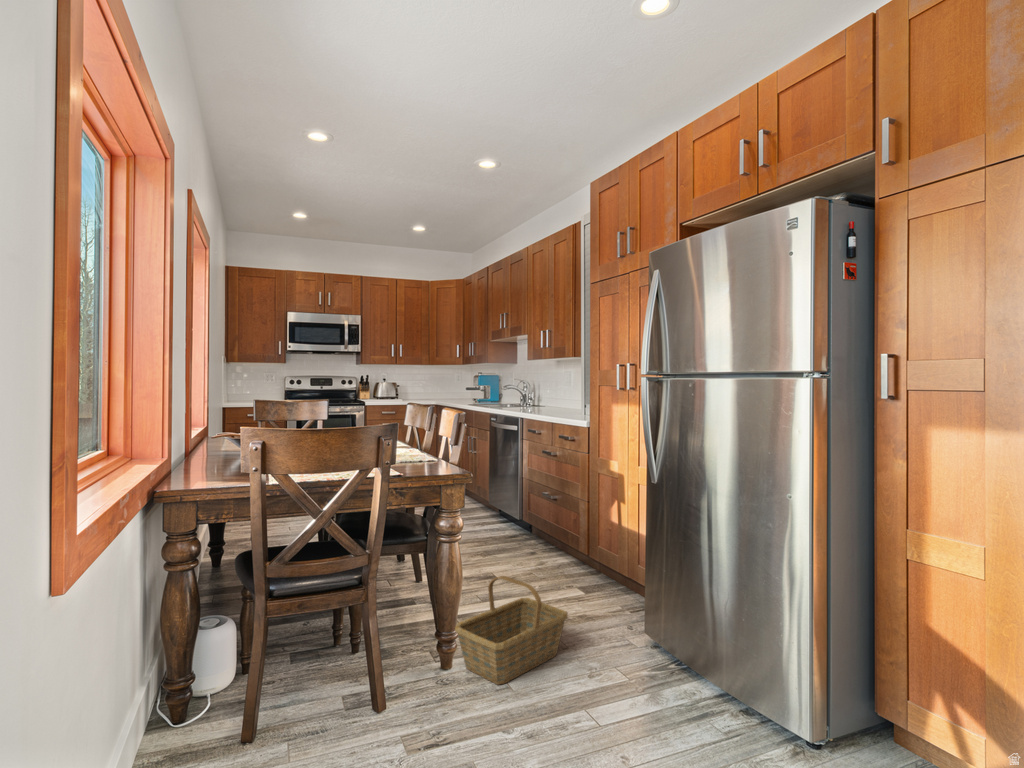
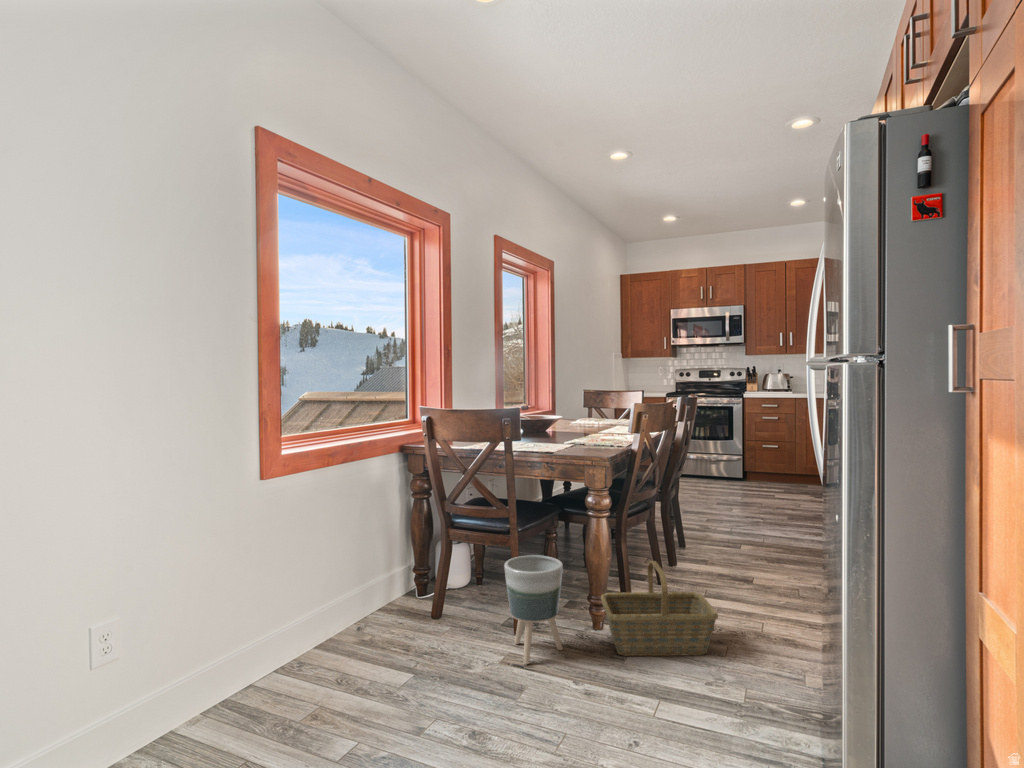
planter: none [387,599,459,738] -> present [504,555,563,664]

